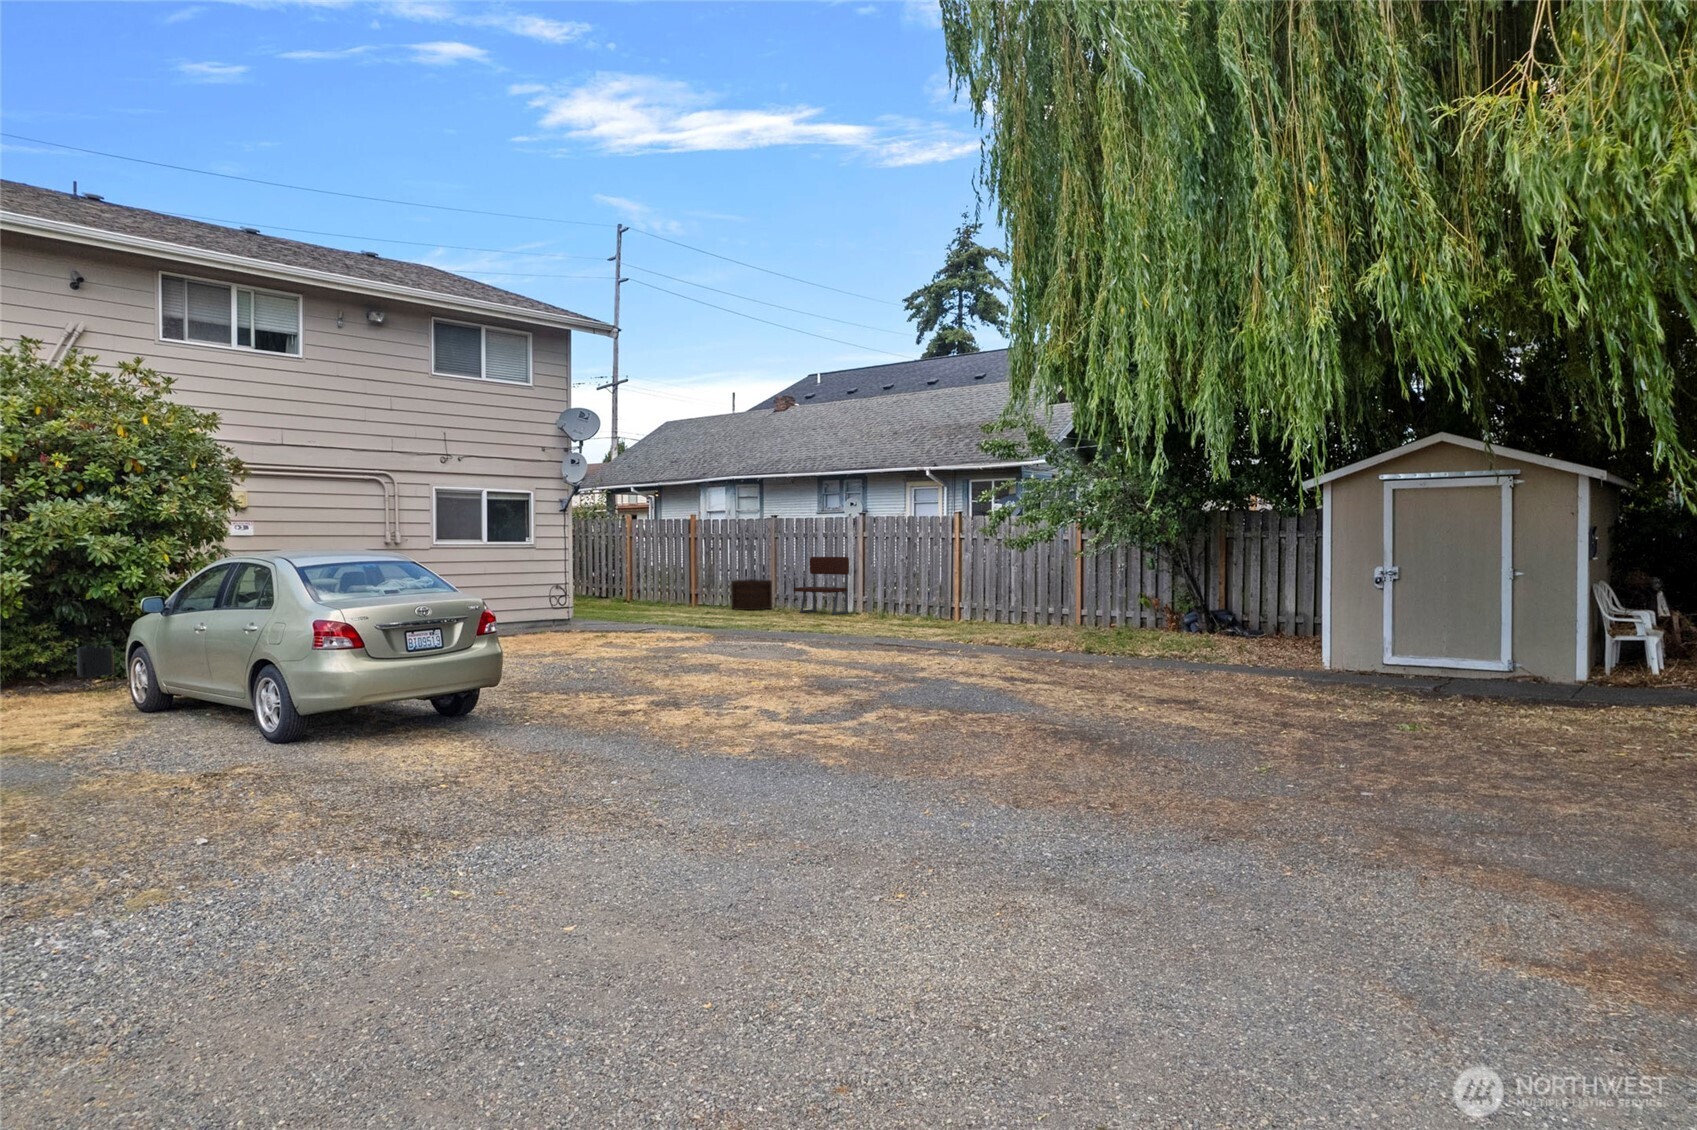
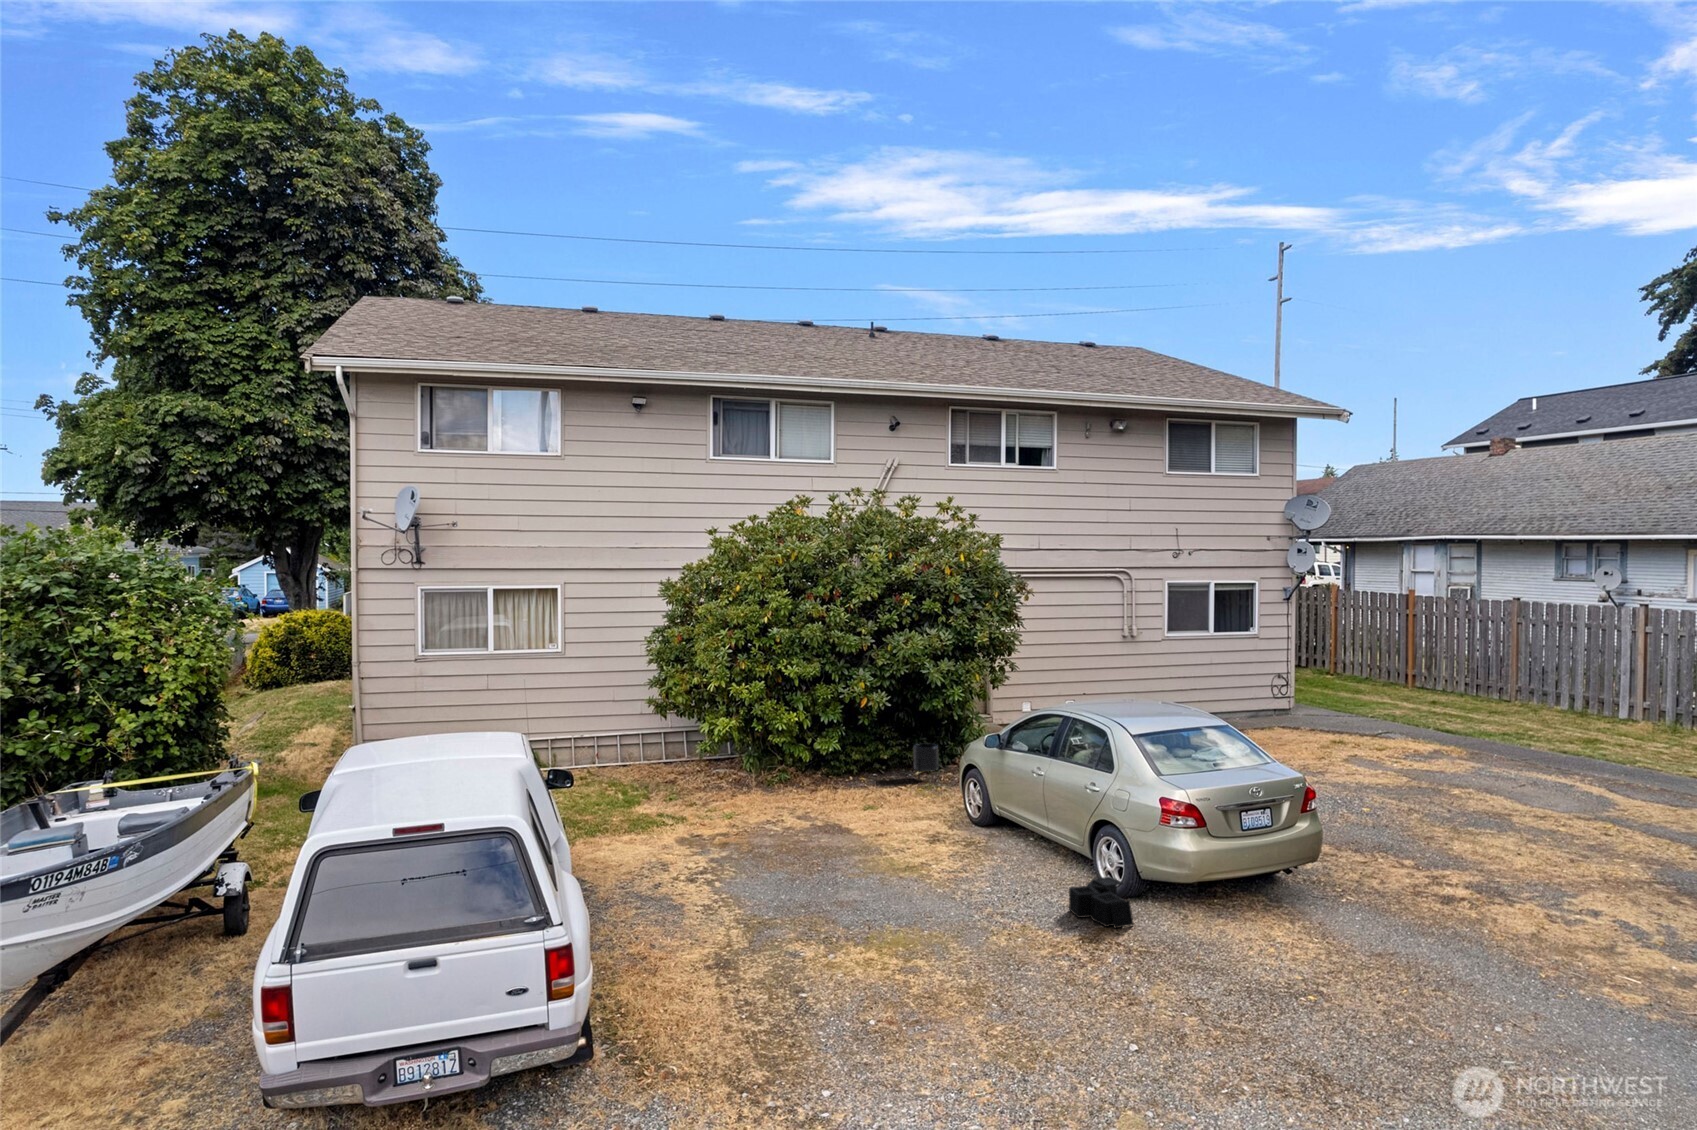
bench: present [794,557,849,615] -> none [1562,649,1647,723]
wooden crate: present [731,579,772,610] -> none [1470,666,1525,704]
storage bin: none [208,719,281,763] -> present [1069,877,1133,929]

